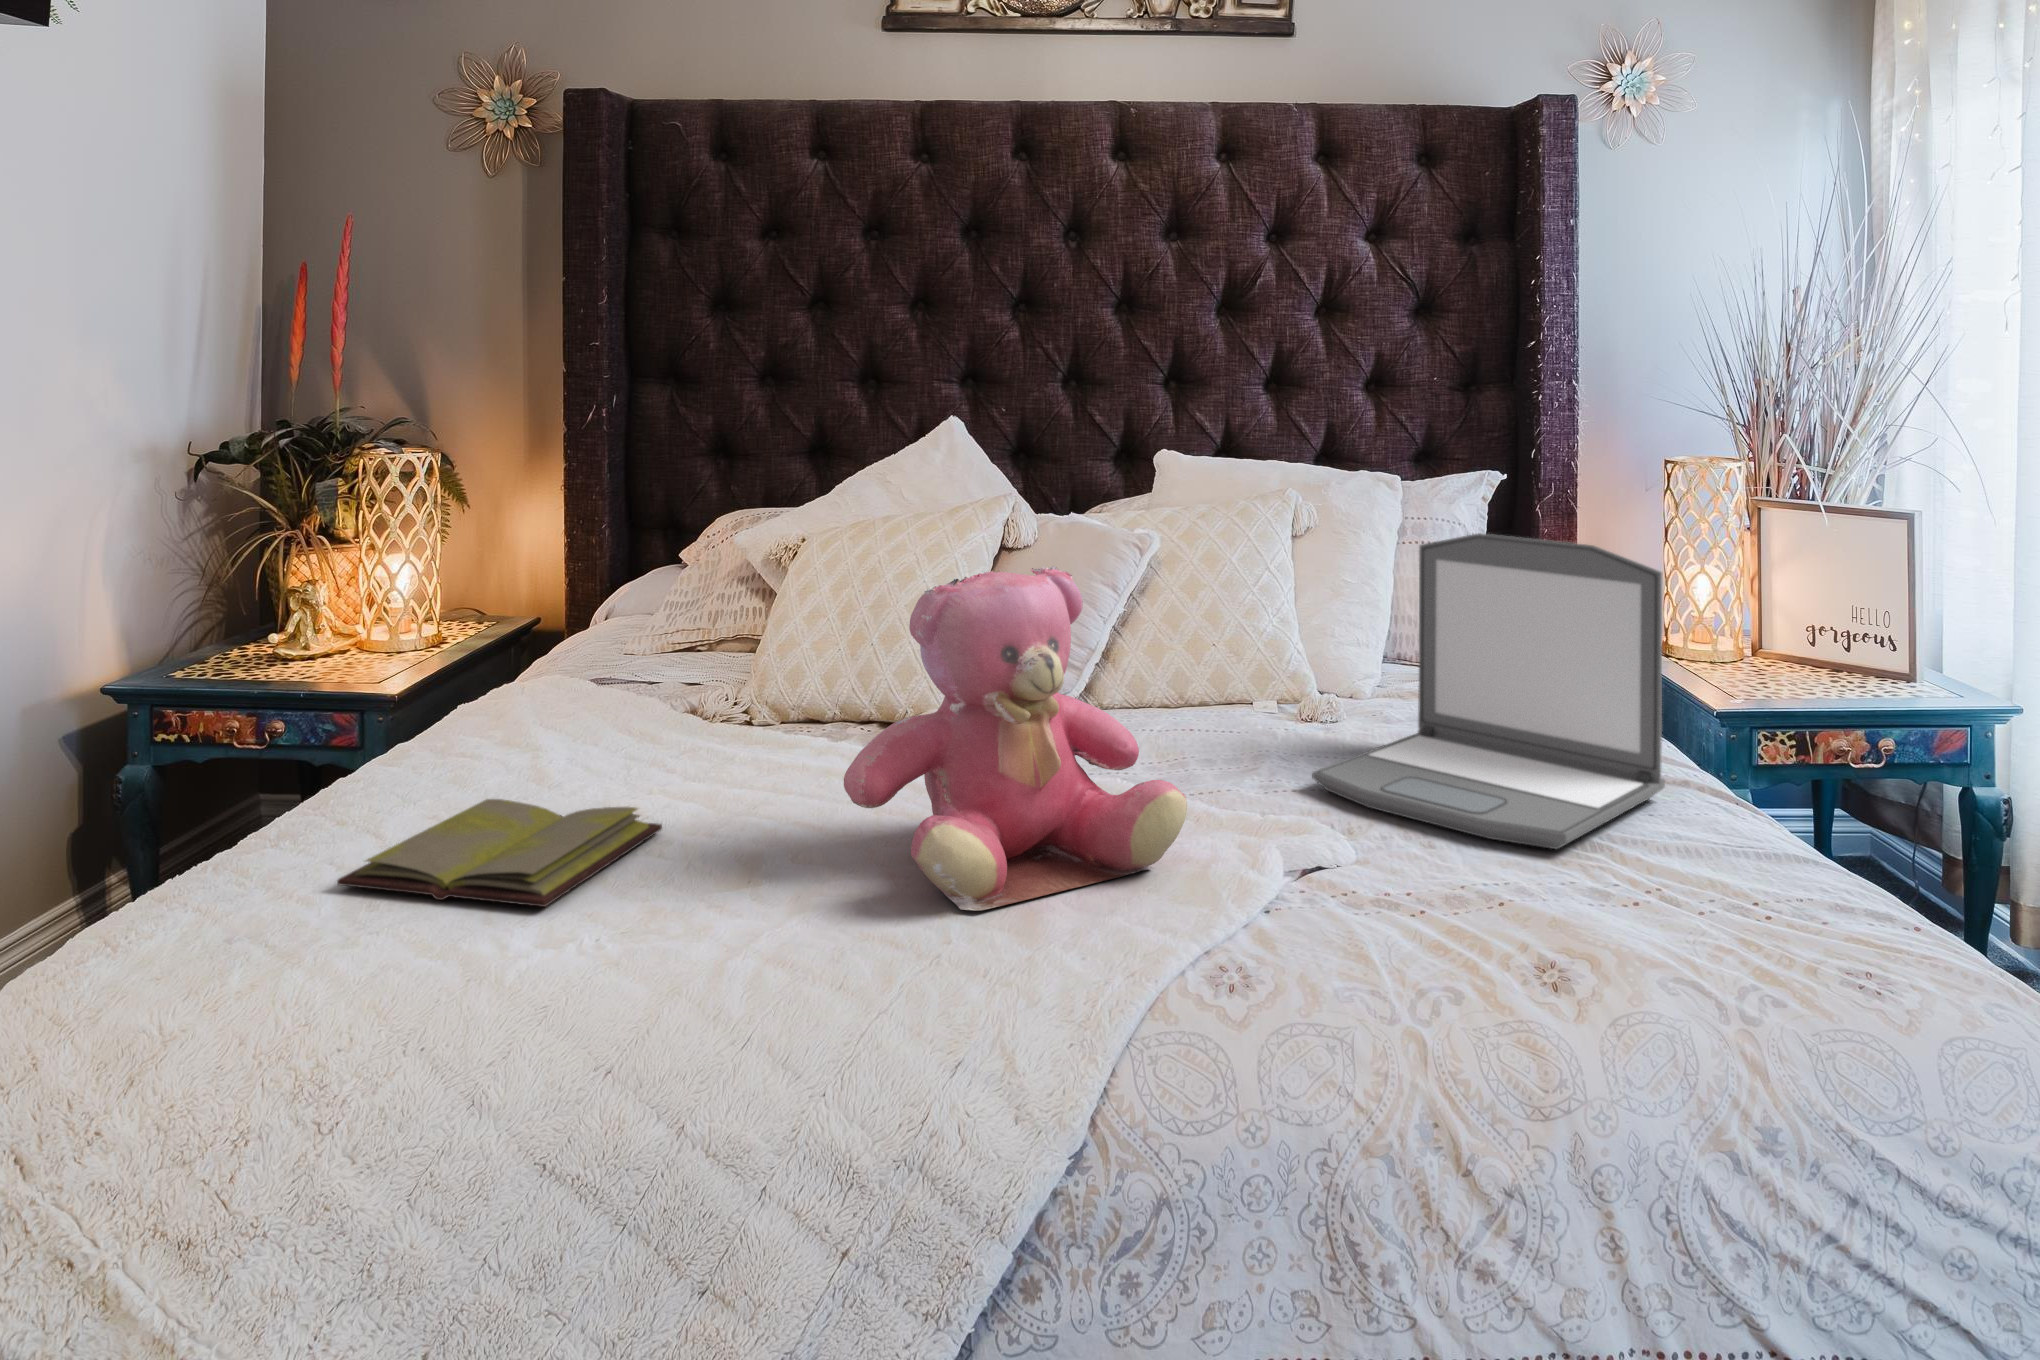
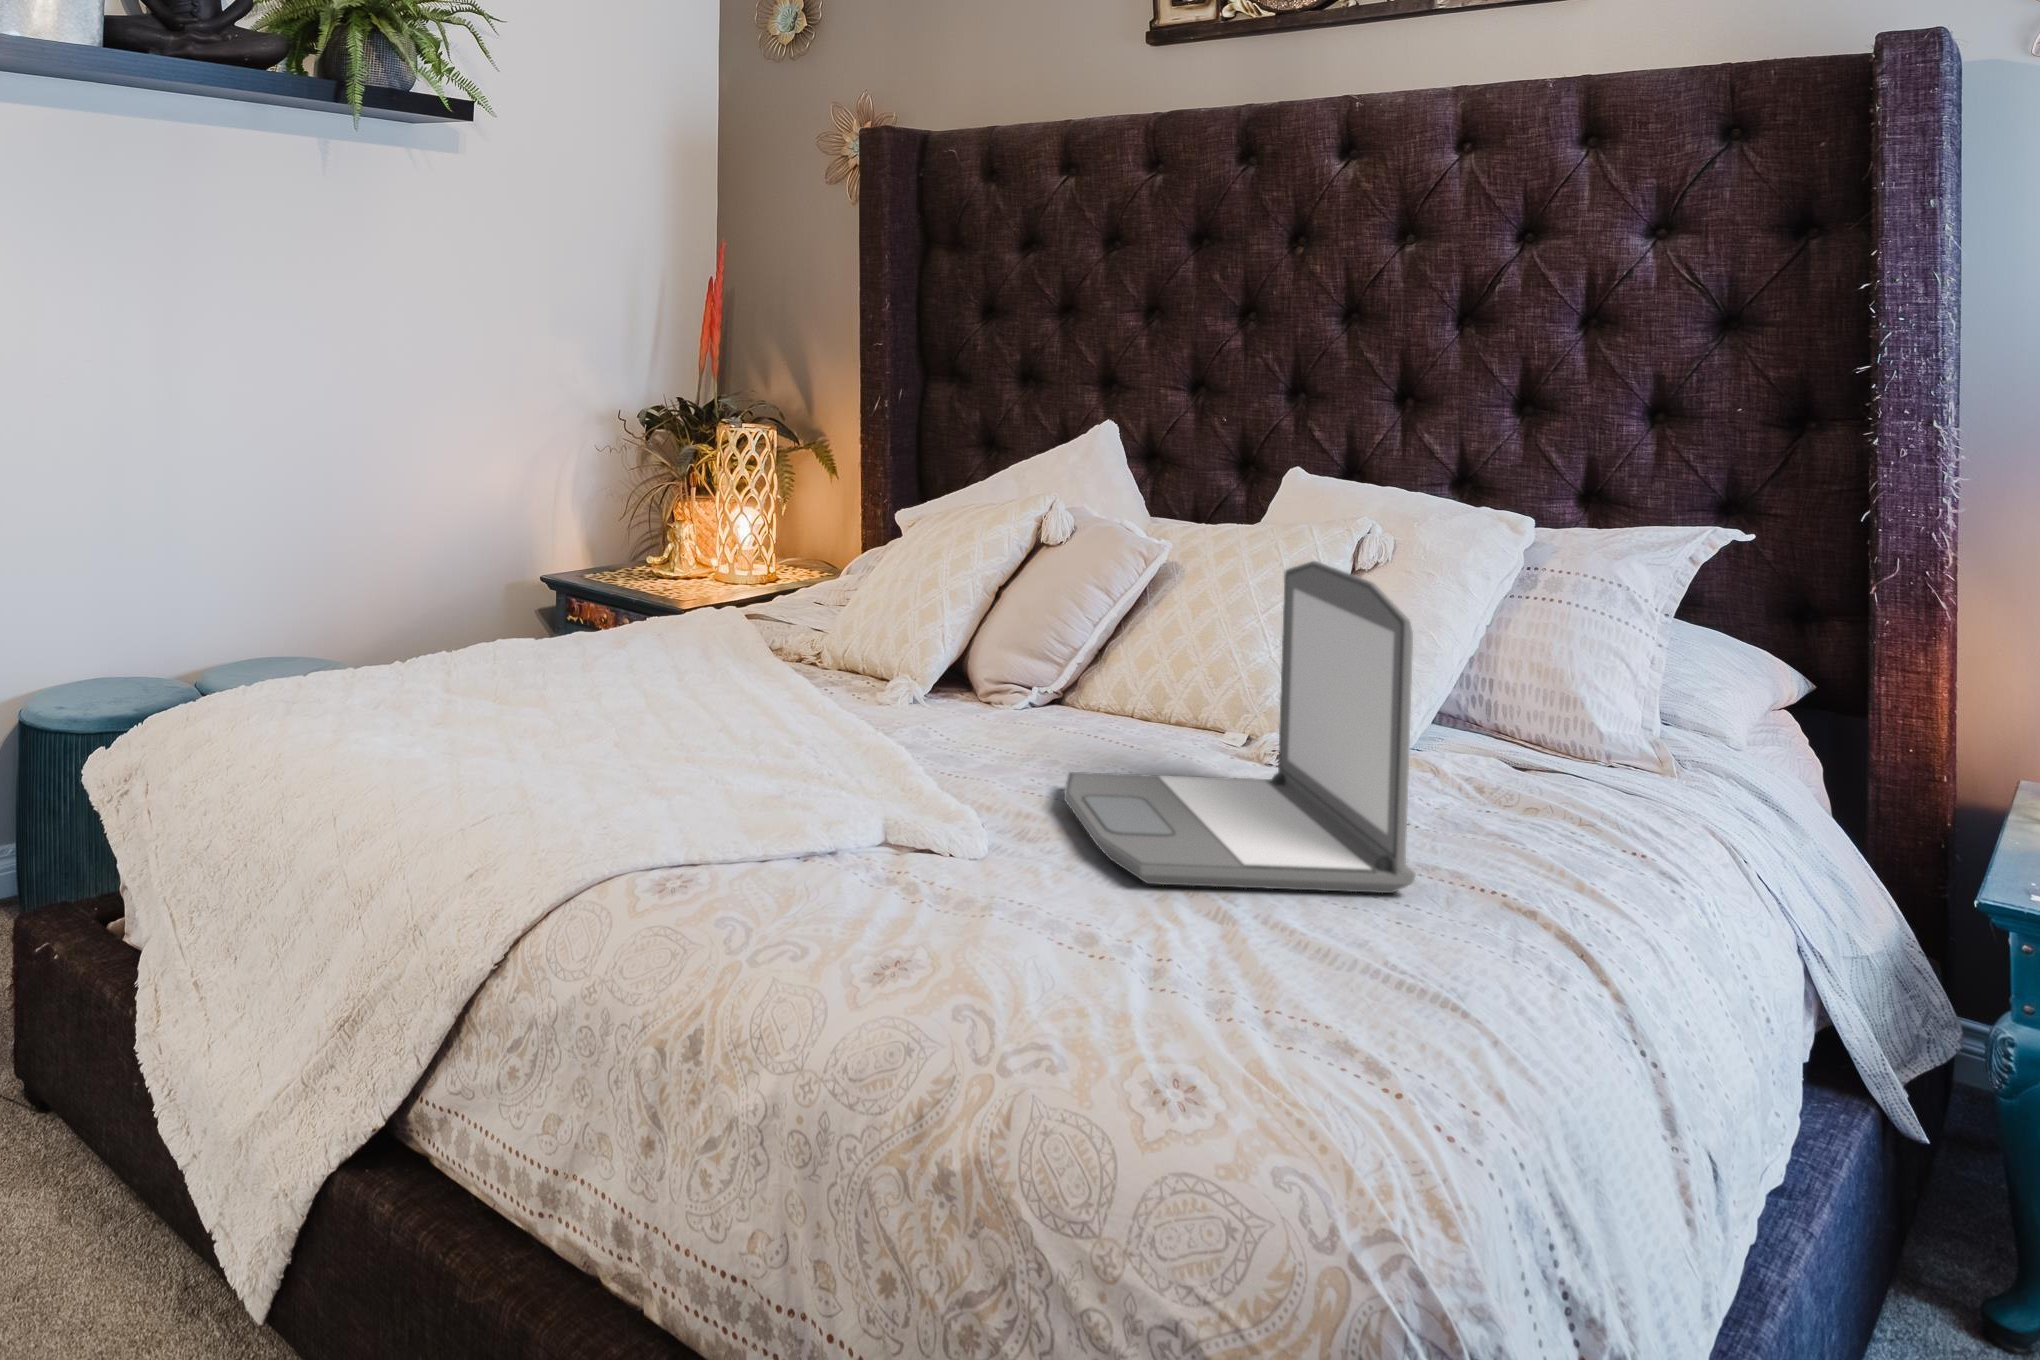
teddy bear: present [844,566,1187,911] -> none [587,518,835,789]
diary: present [337,799,662,907] -> none [379,646,577,701]

